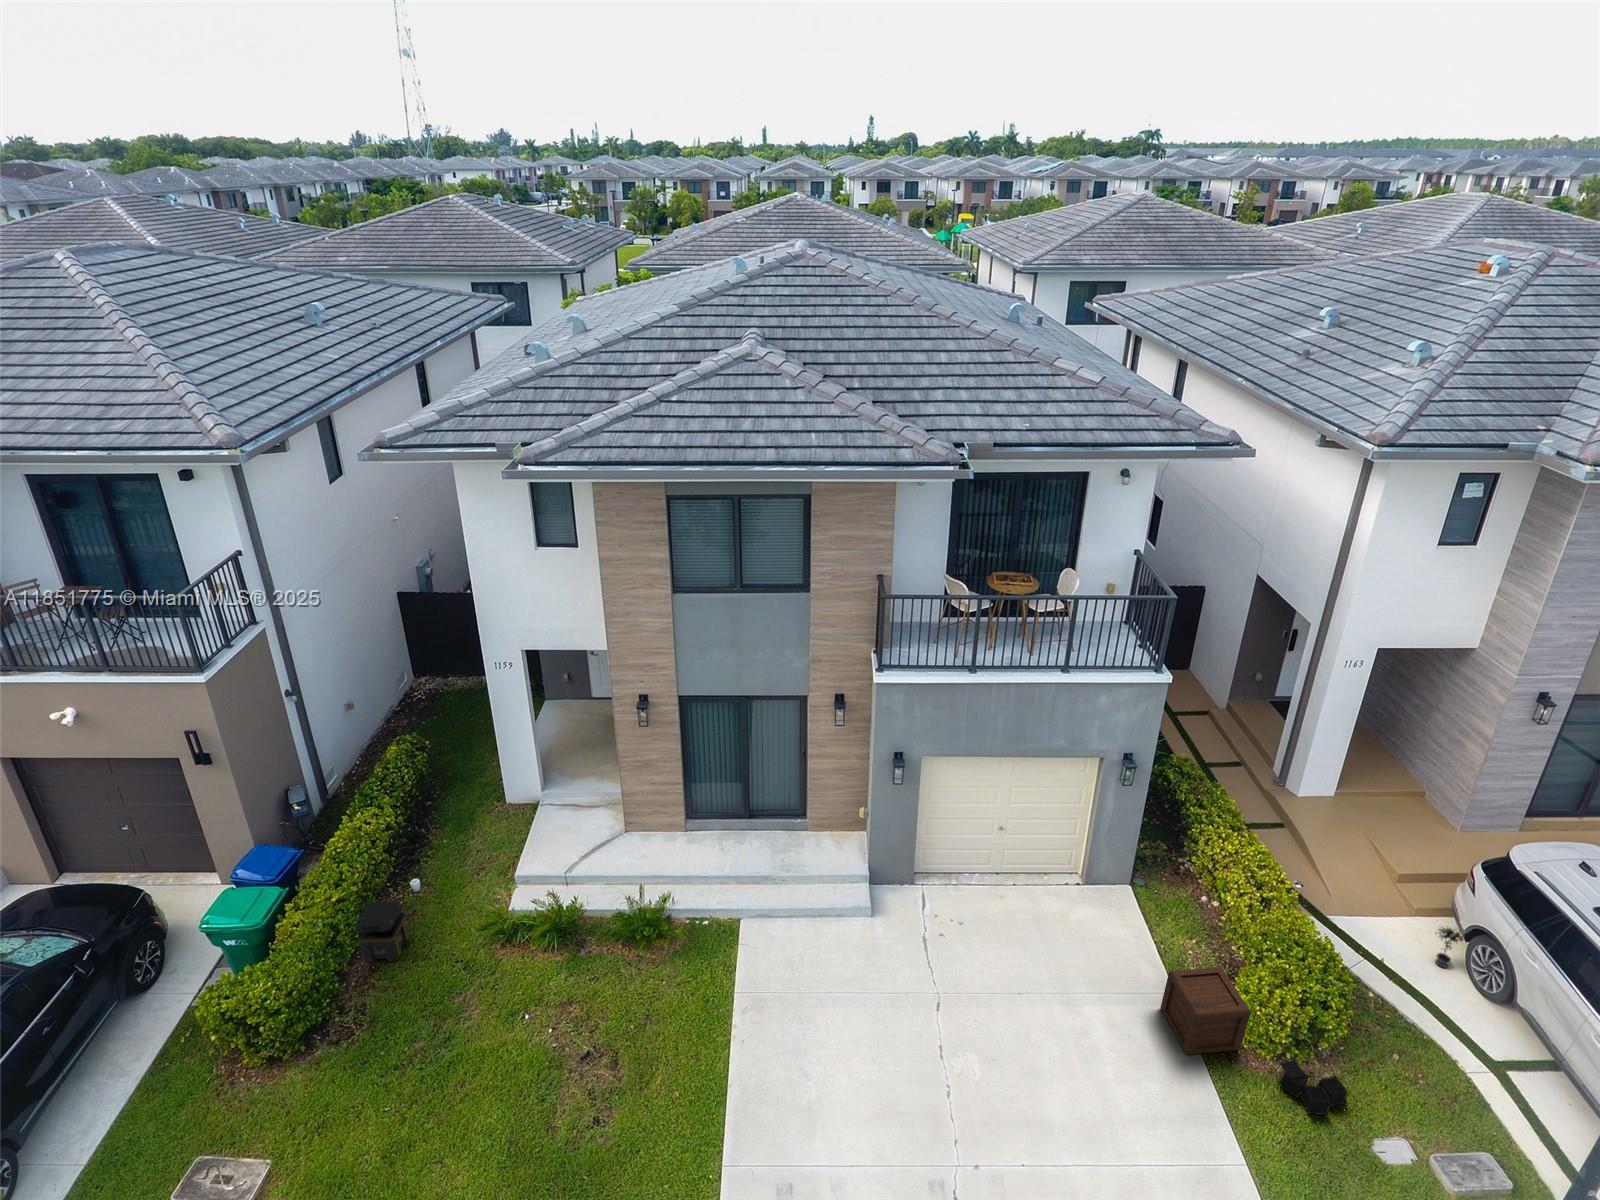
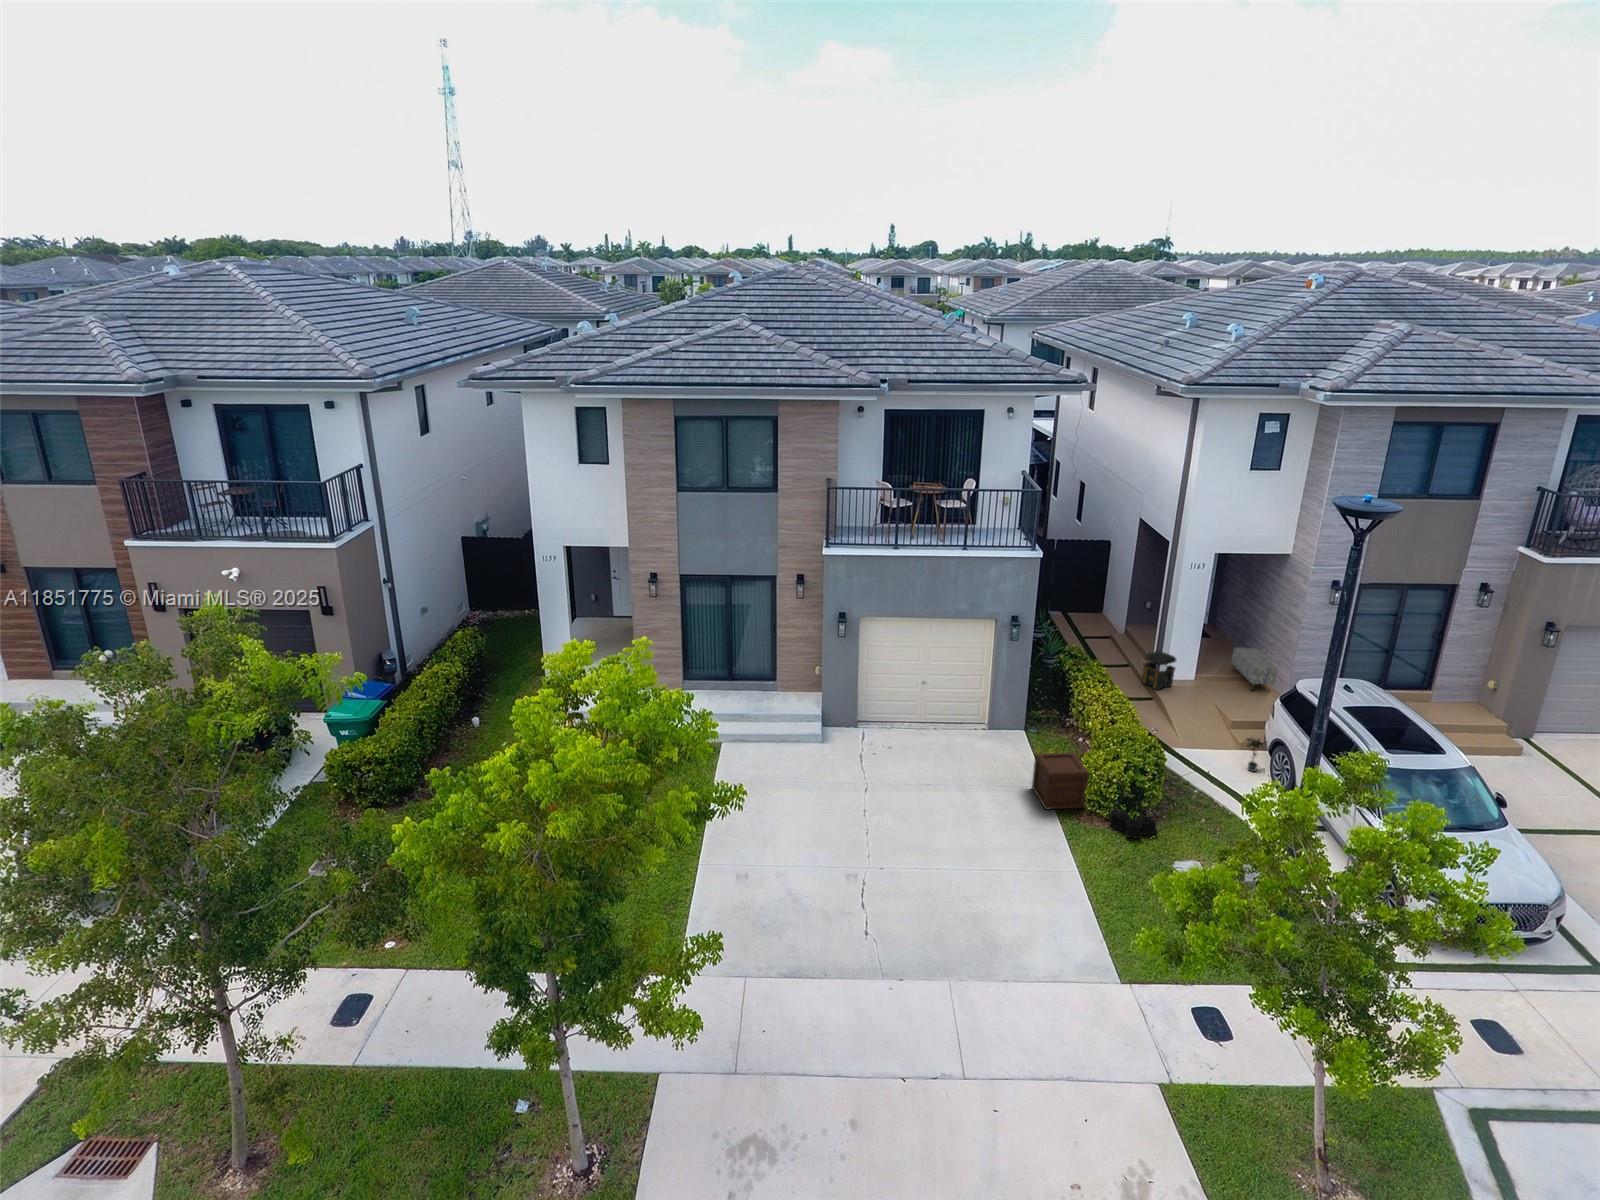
bench: none [1369,745,1444,810] -> present [1232,647,1277,691]
toolbox: present [355,901,409,962] -> present [1142,651,1176,690]

